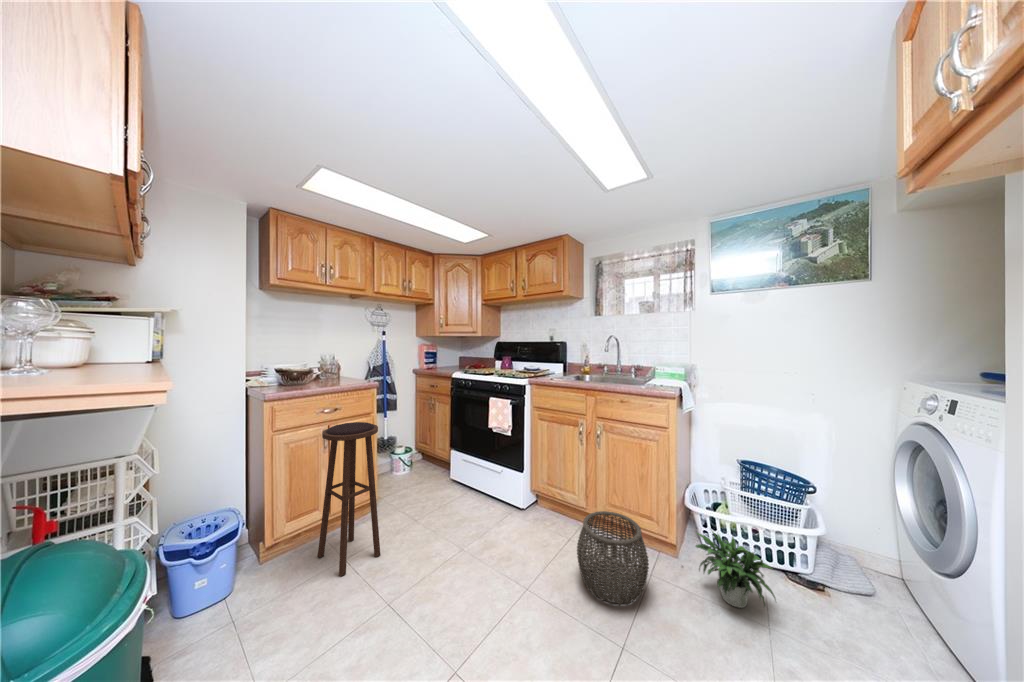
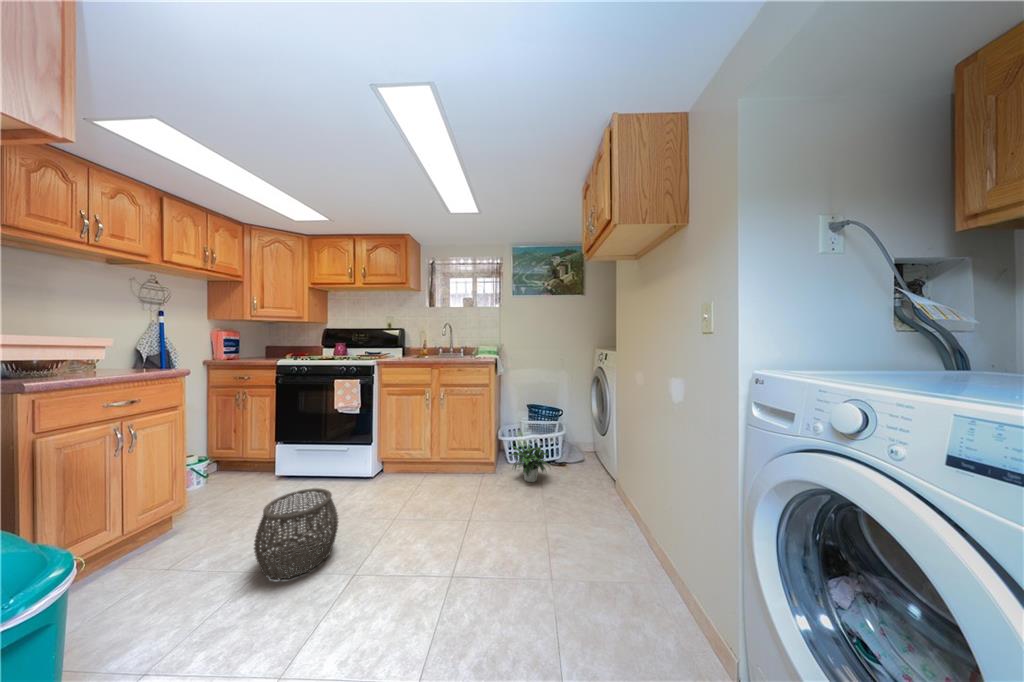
stool: present [318,422,380,576] -> none [116,410,225,588]
woven basket: present [577,511,649,605] -> present [254,488,338,580]

